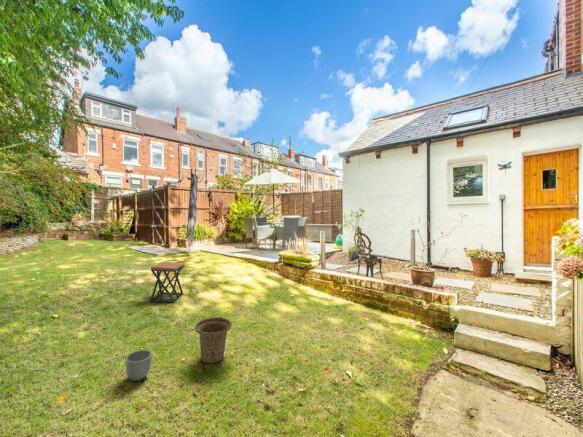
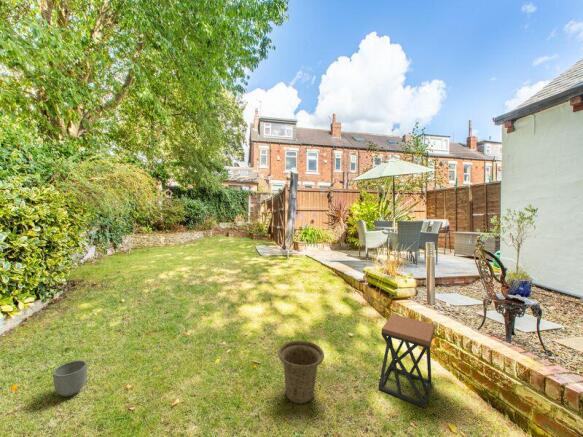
stool: present [150,262,184,302] -> present [379,314,435,408]
basket: present [195,317,232,364] -> present [278,340,324,404]

